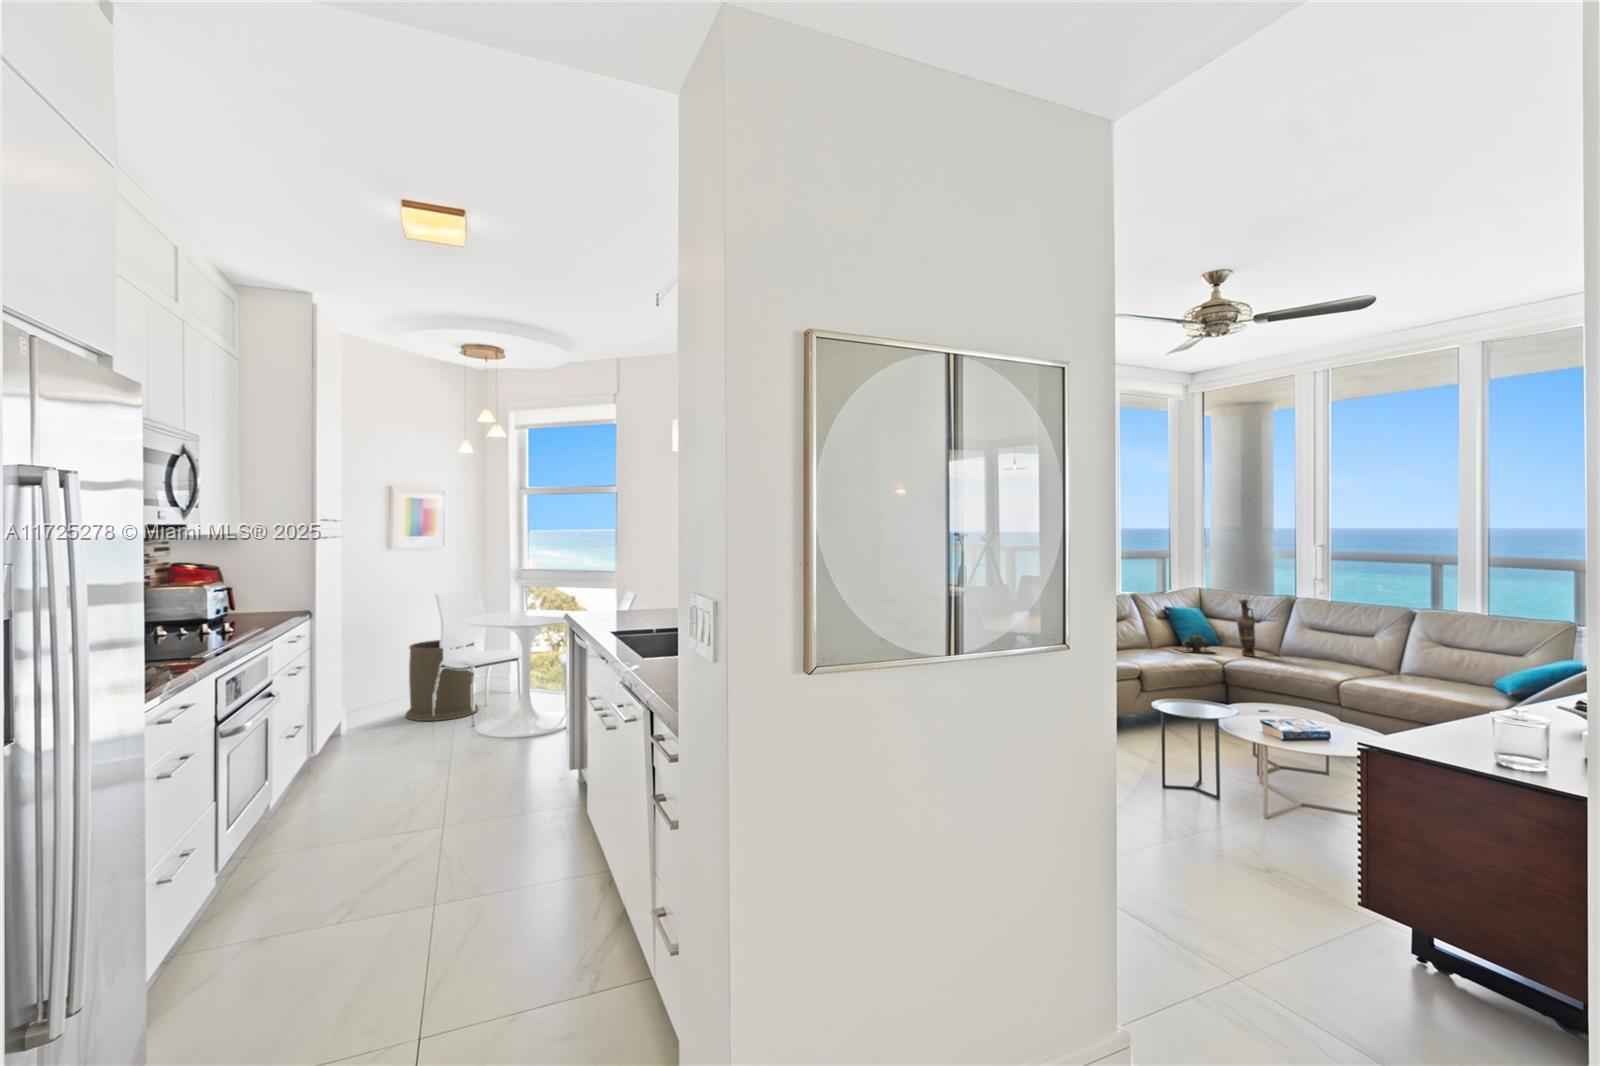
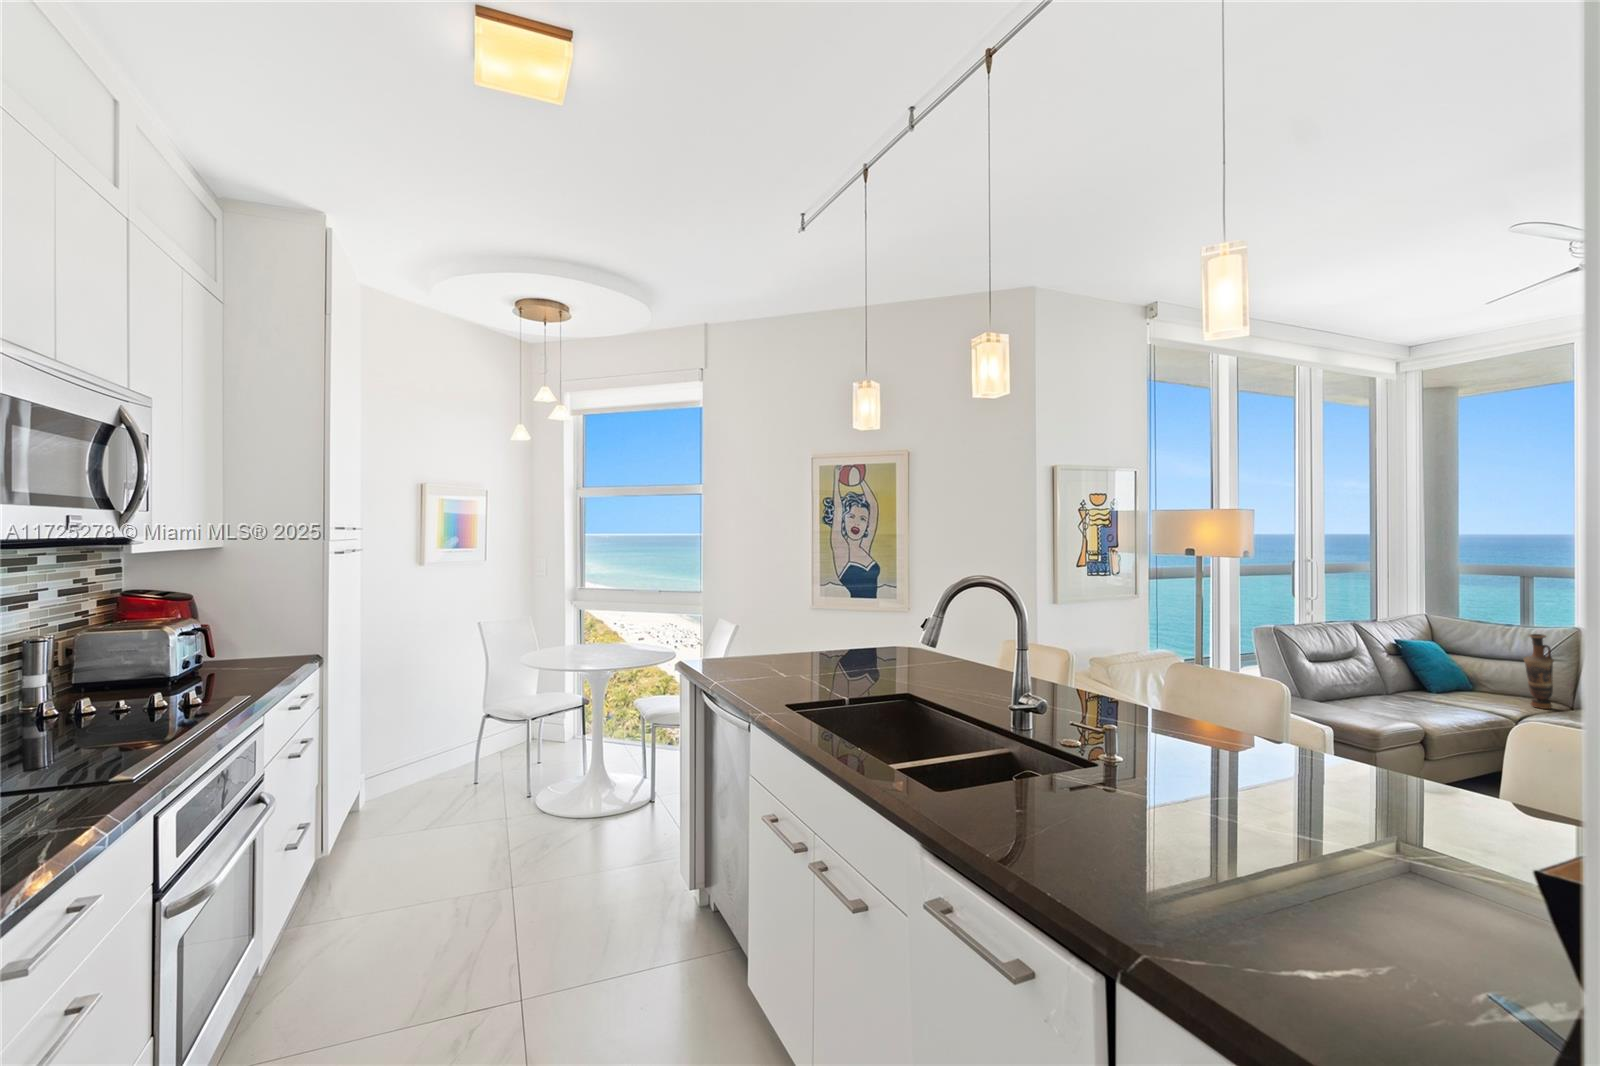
succulent plant: present [1176,635,1213,653] -> none [1425,678,1492,703]
trash can: present [406,640,478,721] -> none [439,680,531,790]

